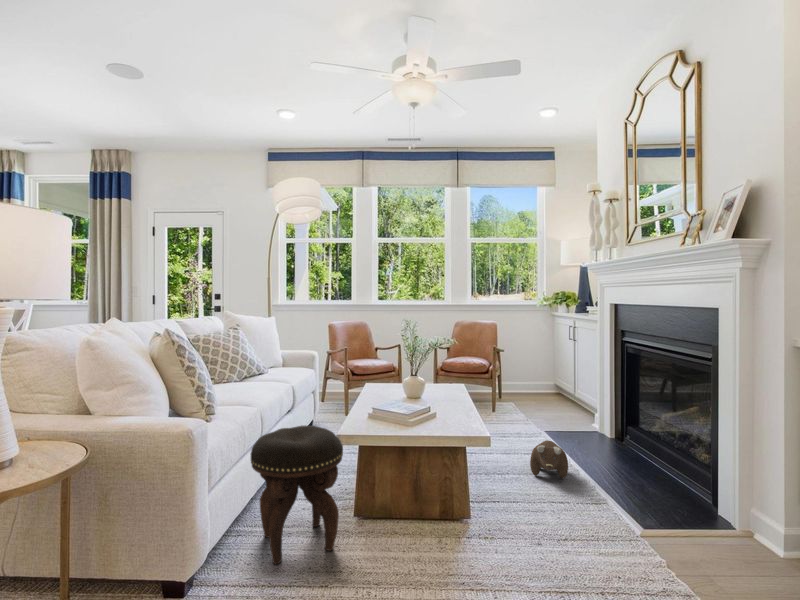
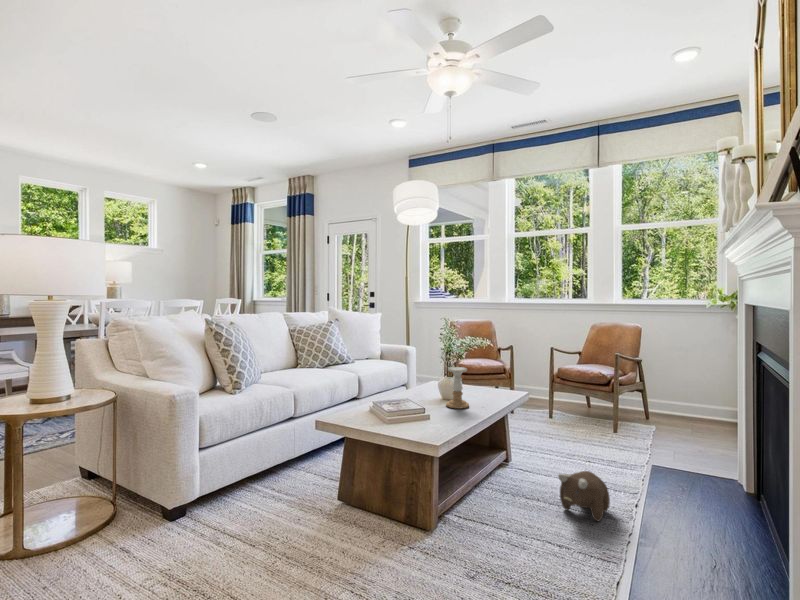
candle holder: none [424,366,446,405] -> present [446,367,469,409]
footstool: present [250,426,343,564] -> none [232,406,313,519]

